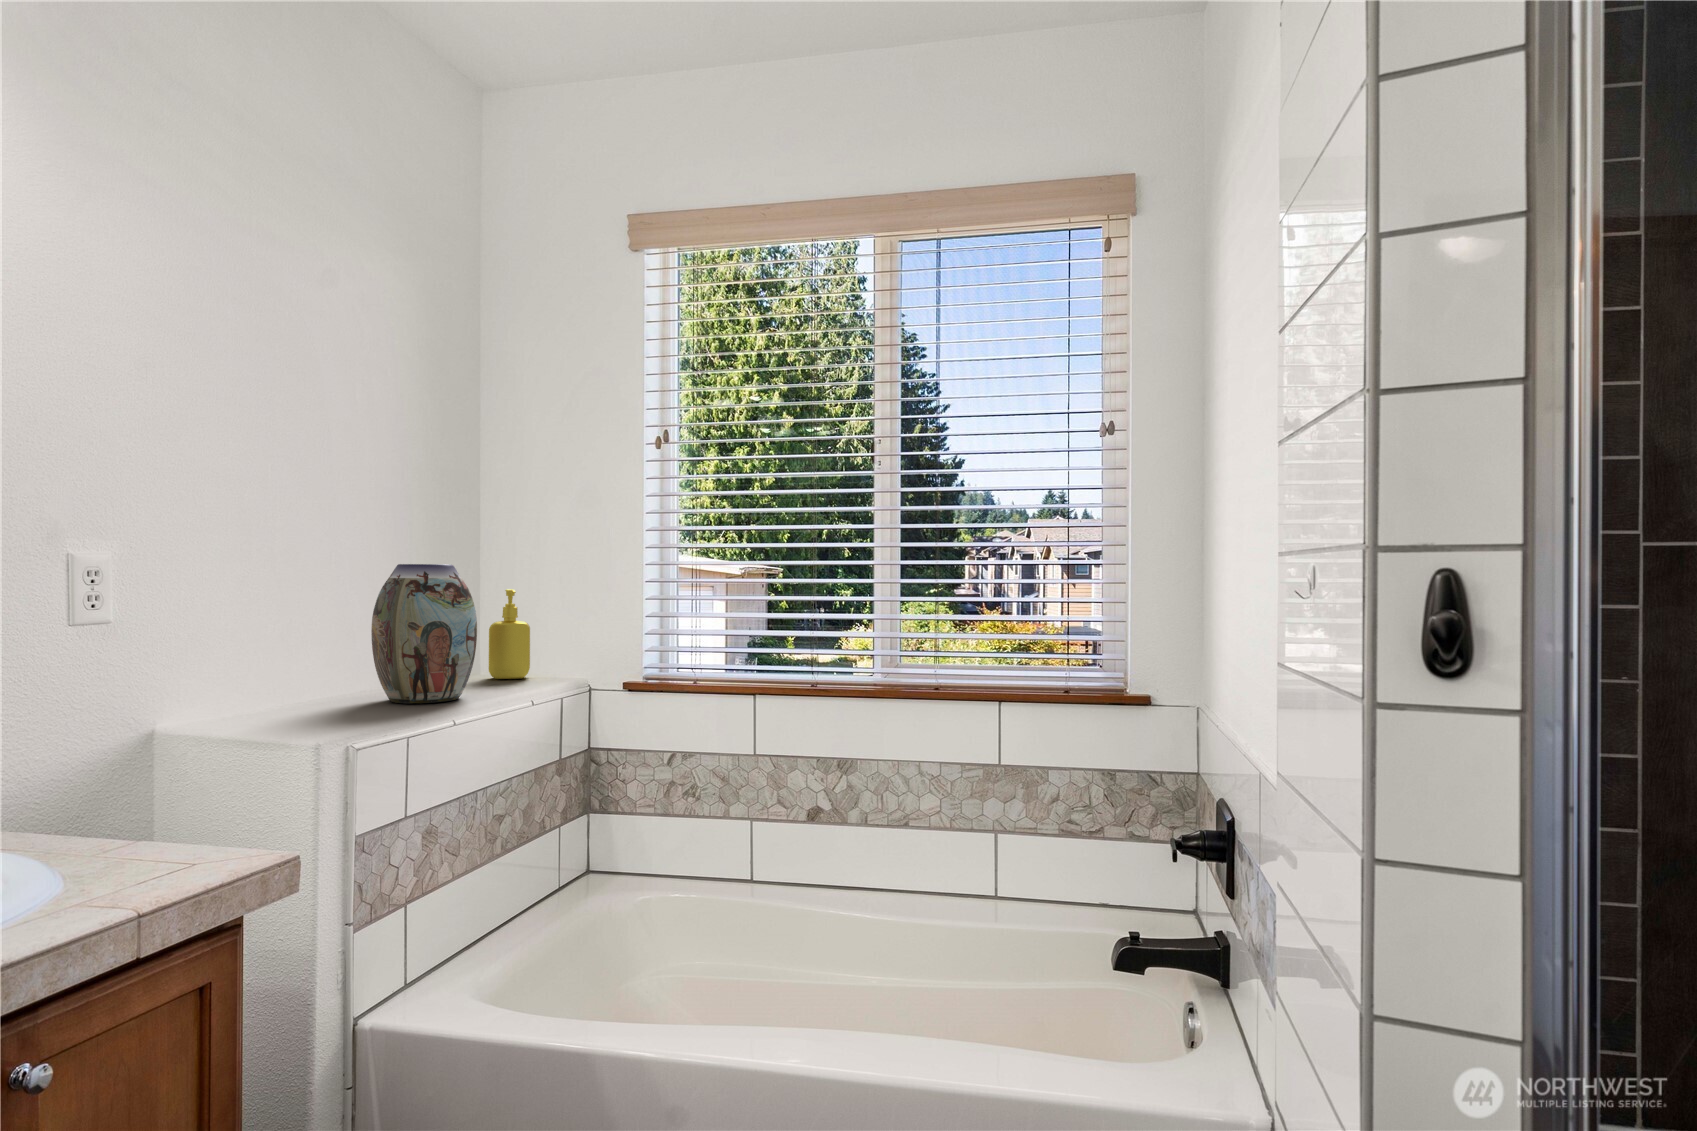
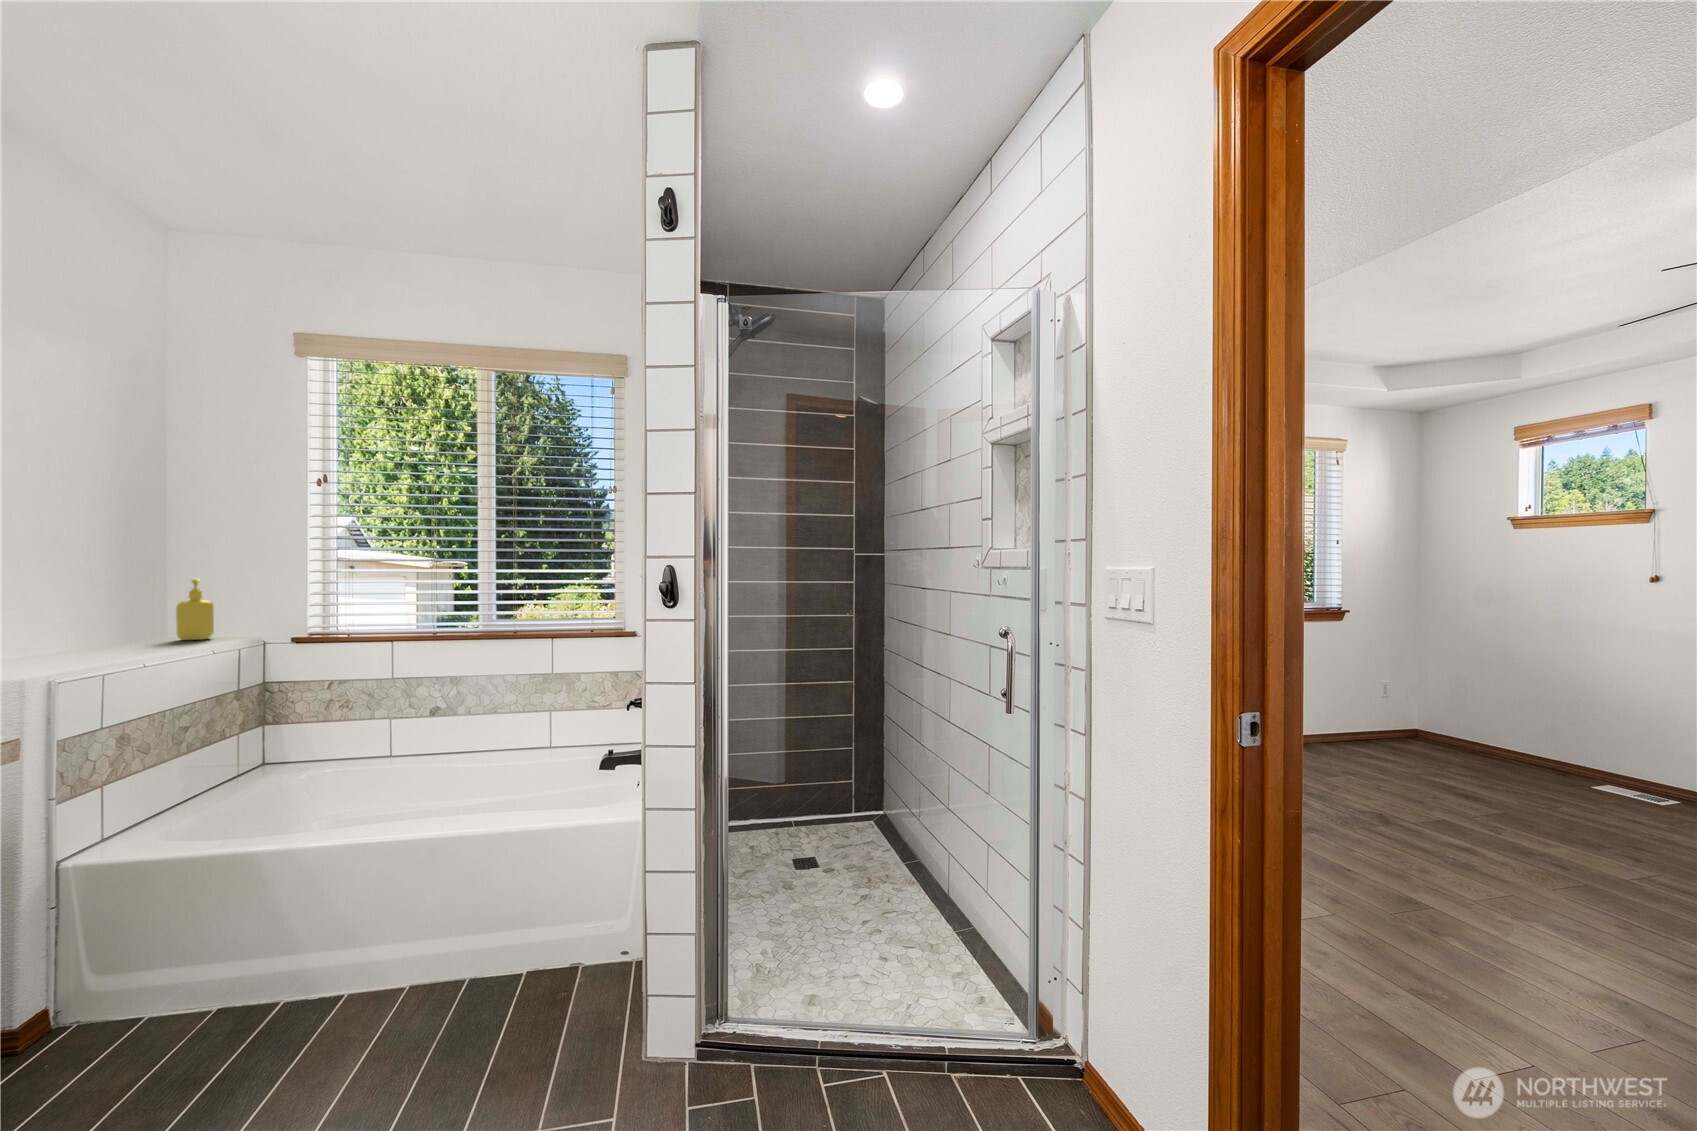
vase: present [371,564,477,703] -> none [67,563,163,658]

